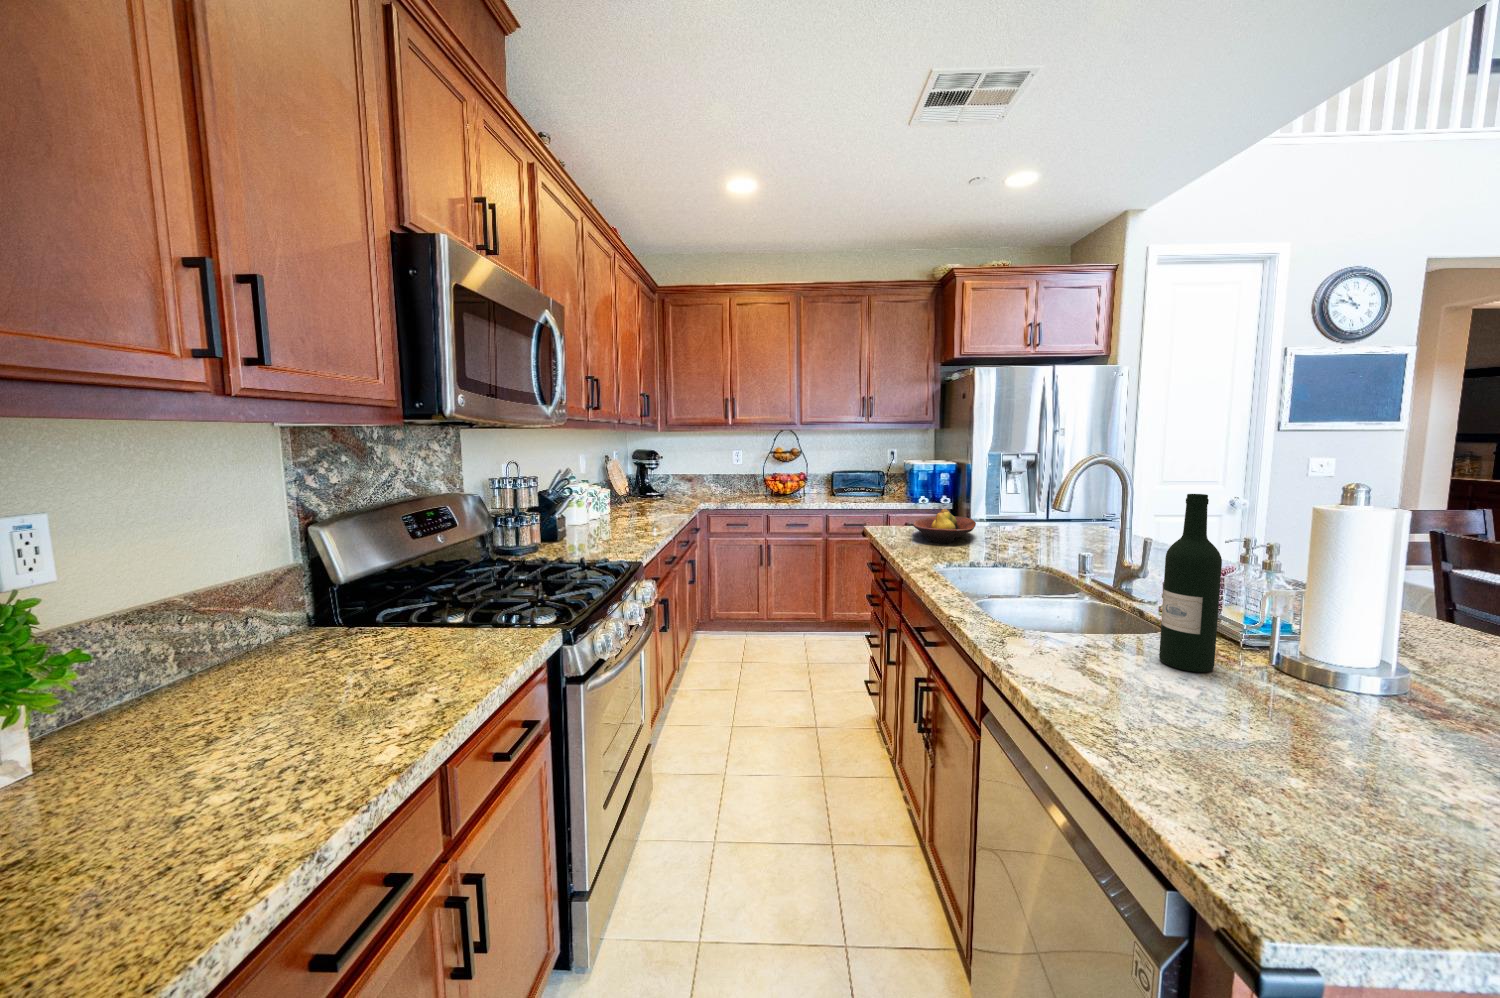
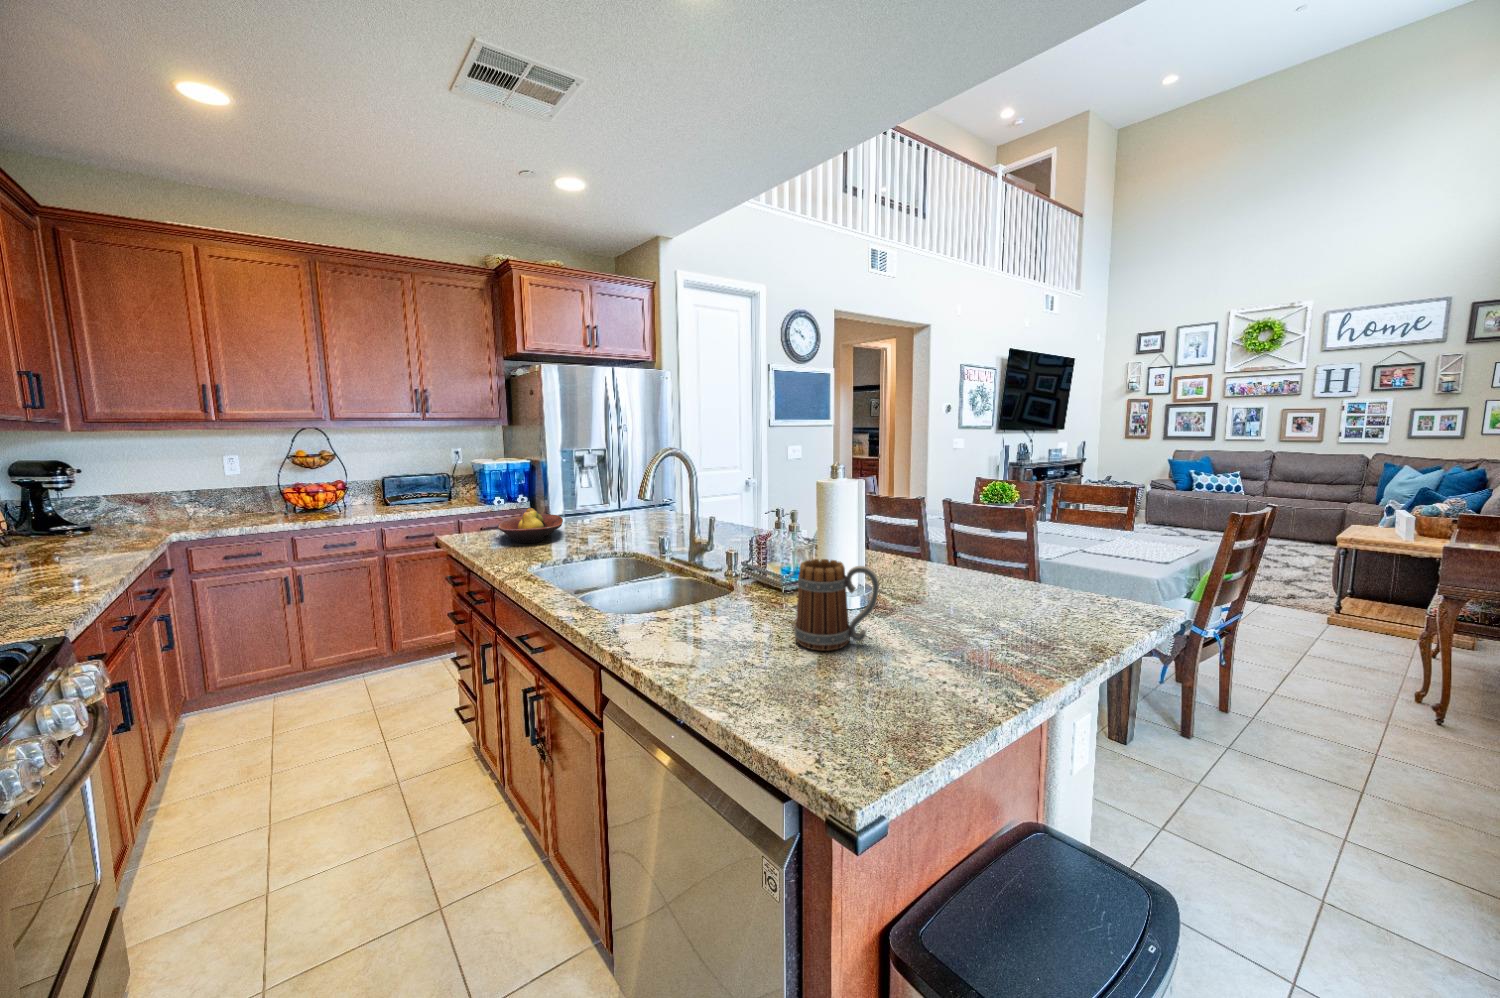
wine bottle: present [1159,494,1222,672] -> none [732,476,768,617]
mug: none [1244,613,1422,748] -> present [795,559,879,651]

